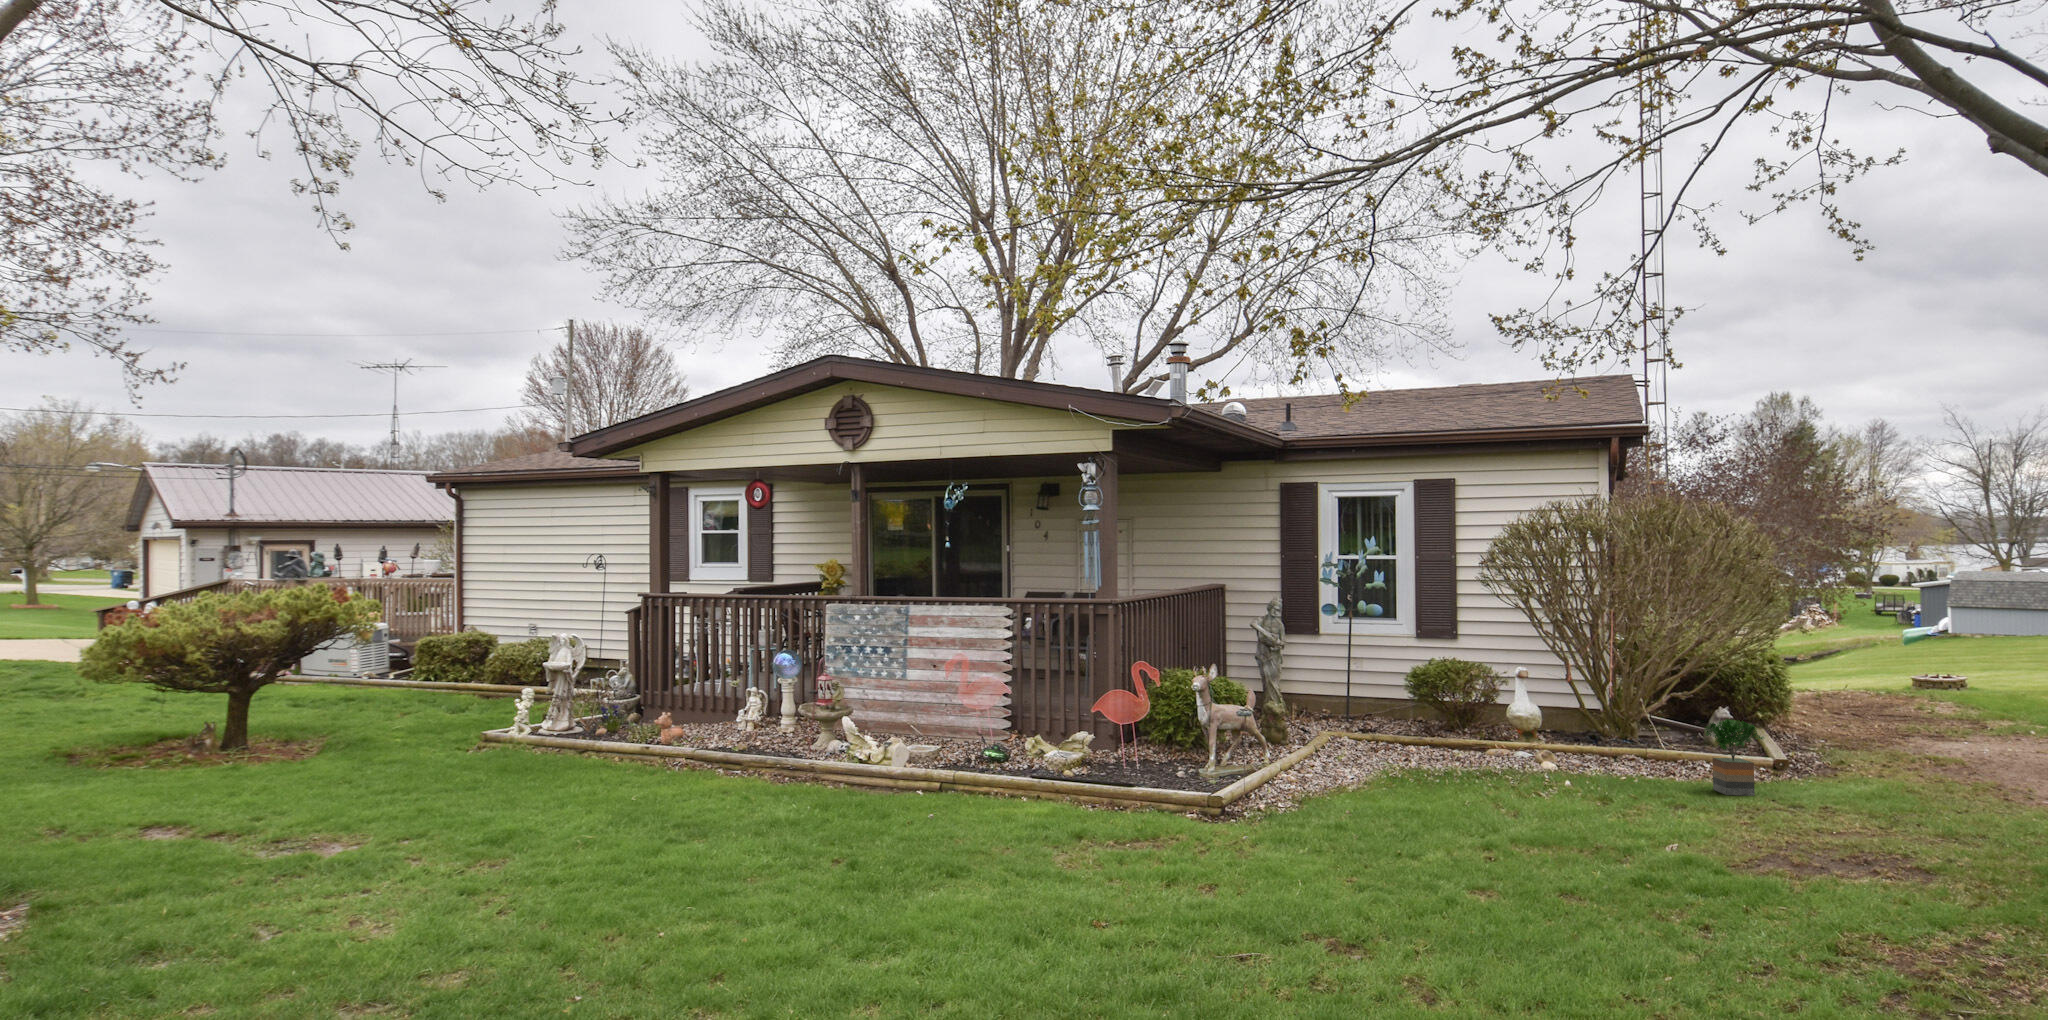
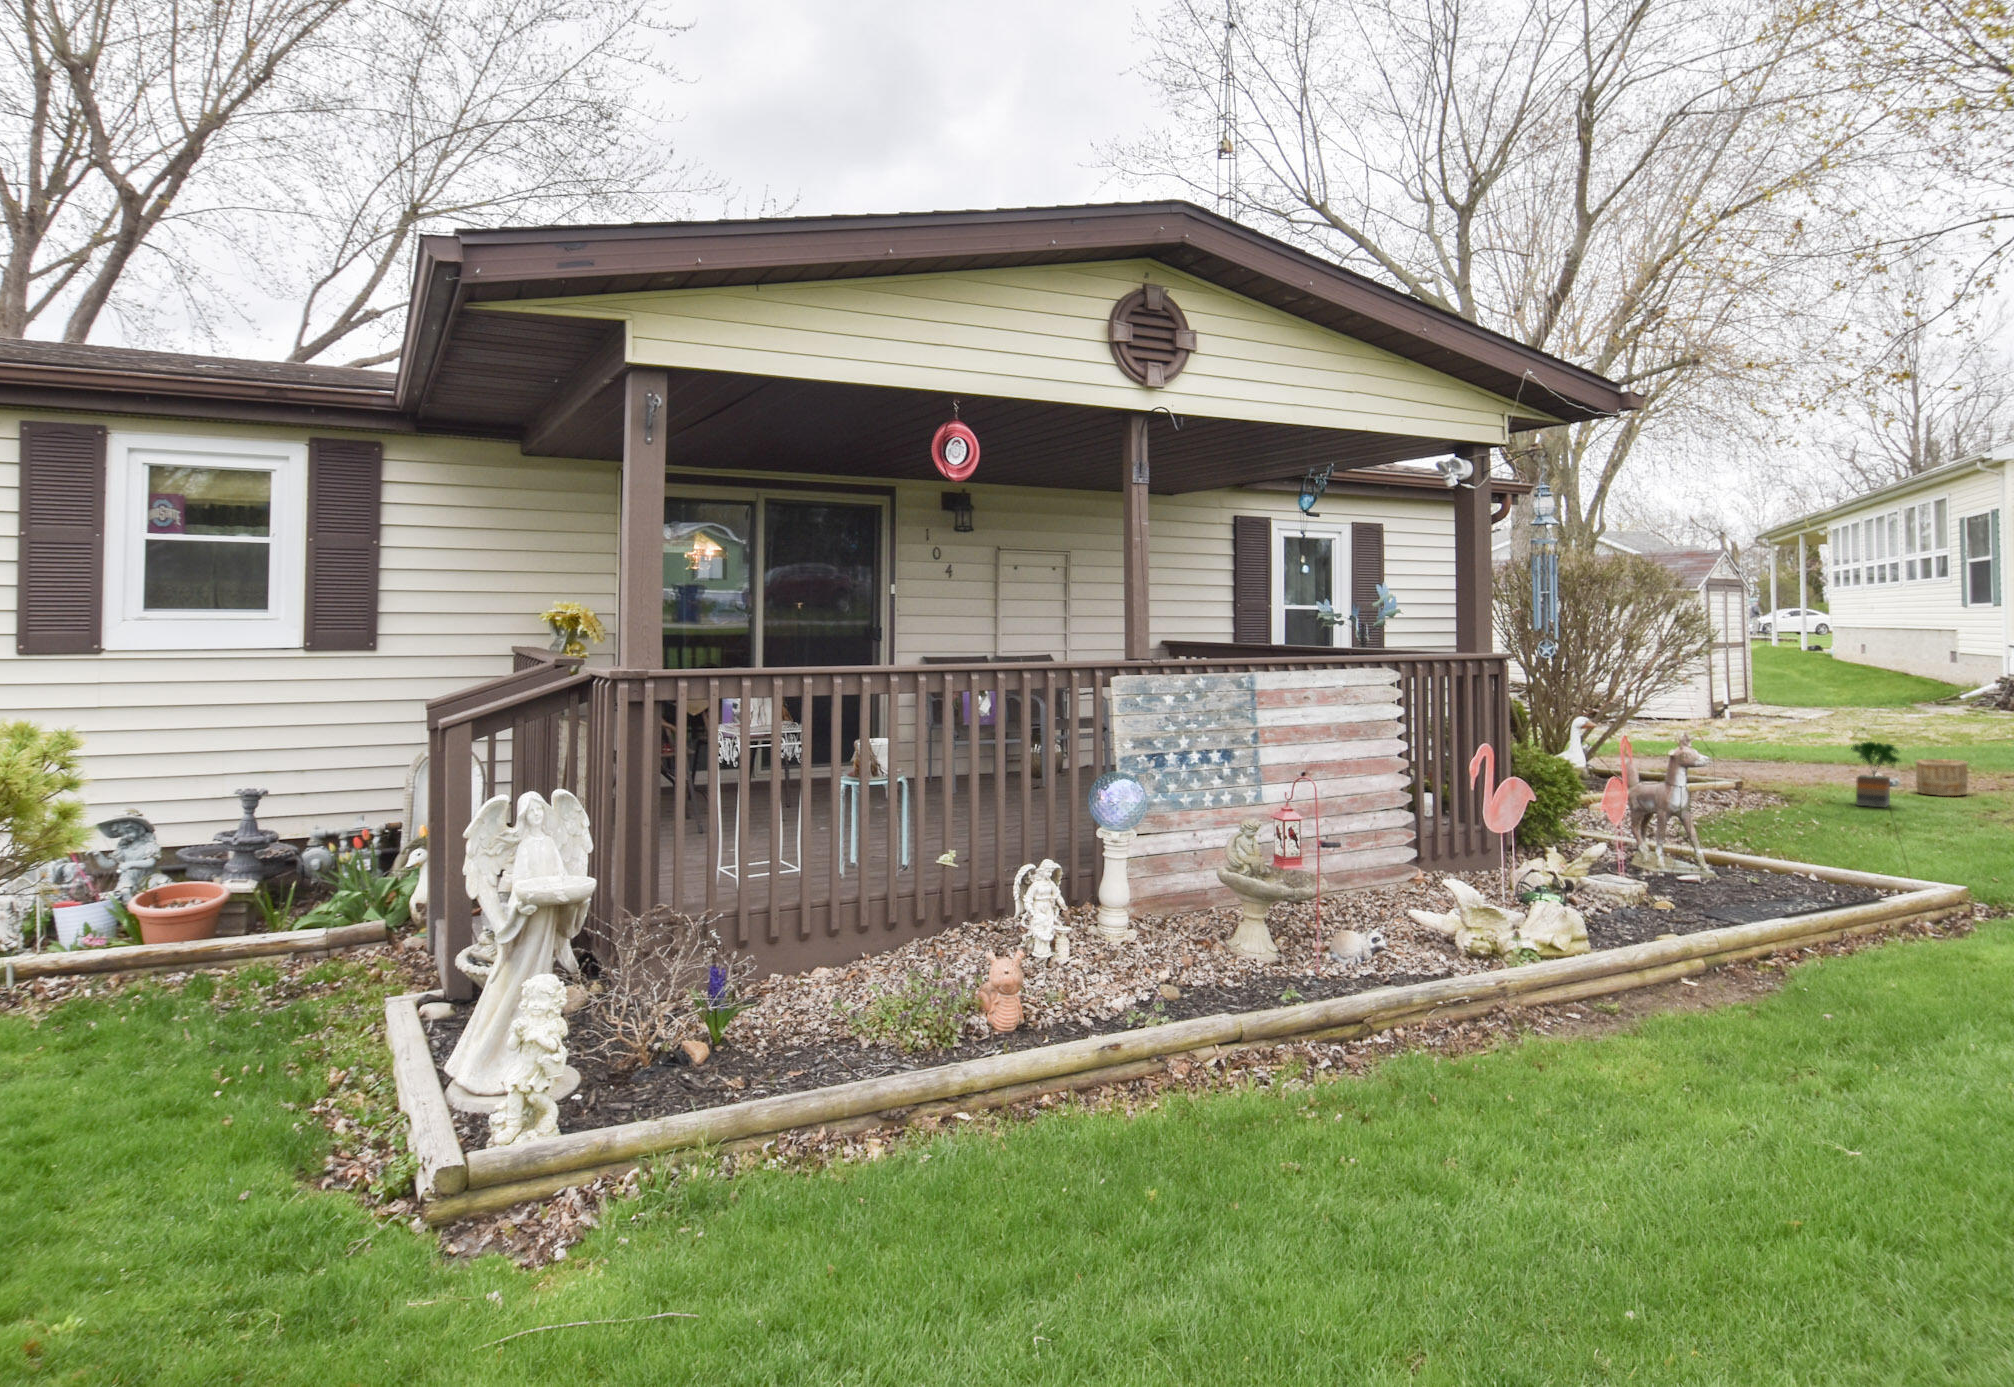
wooden bucket: none [1880,758,1950,807] -> present [1915,759,1968,796]

